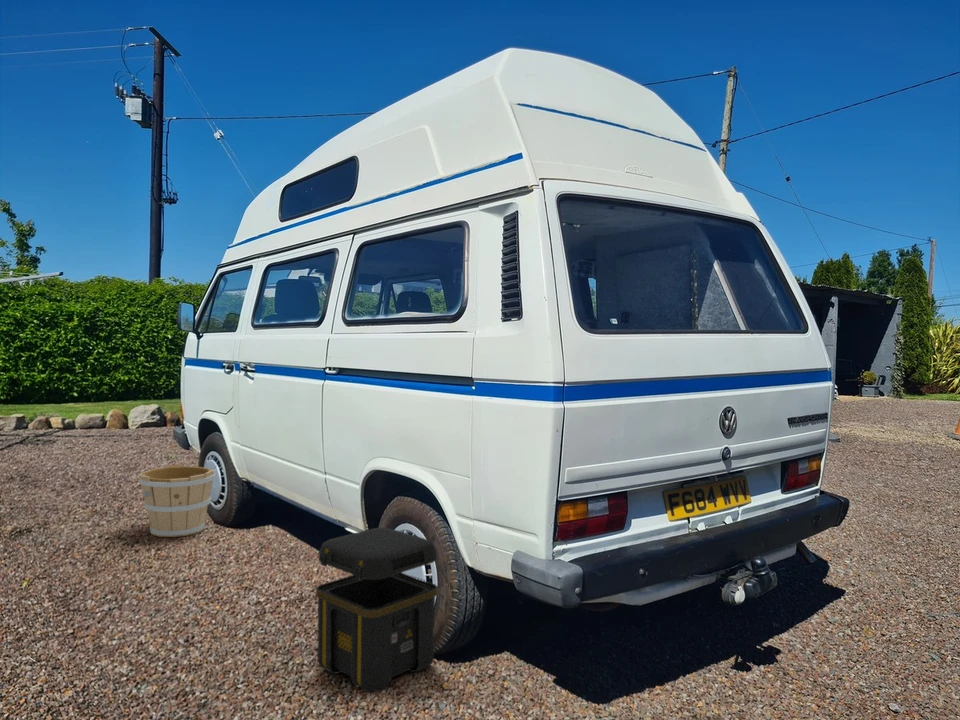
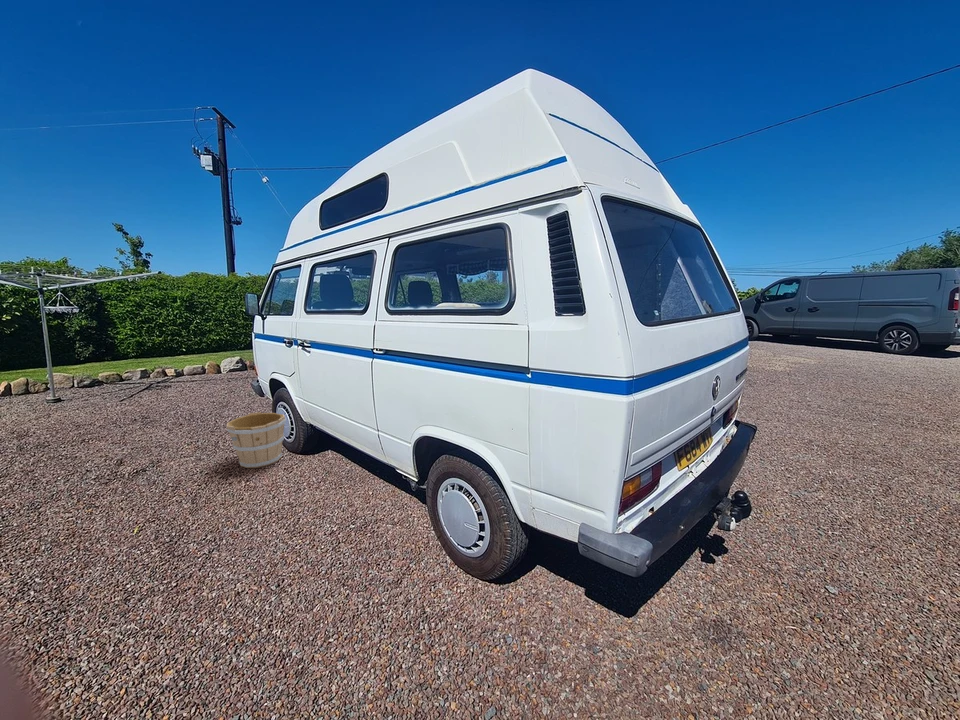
toolbox: present [316,528,438,692] -> none [390,484,493,638]

